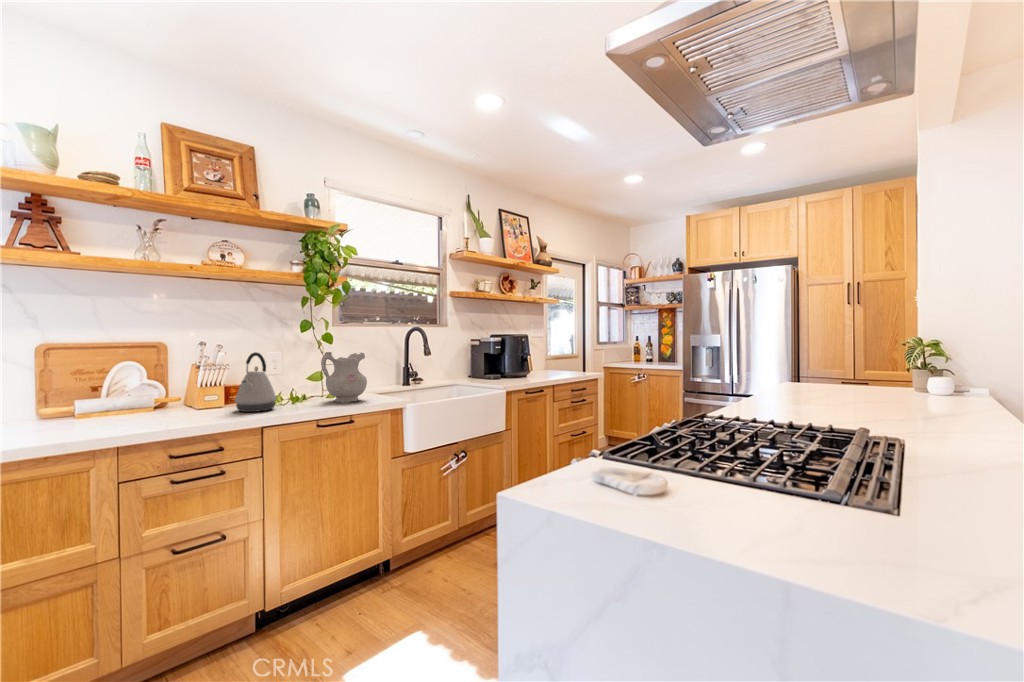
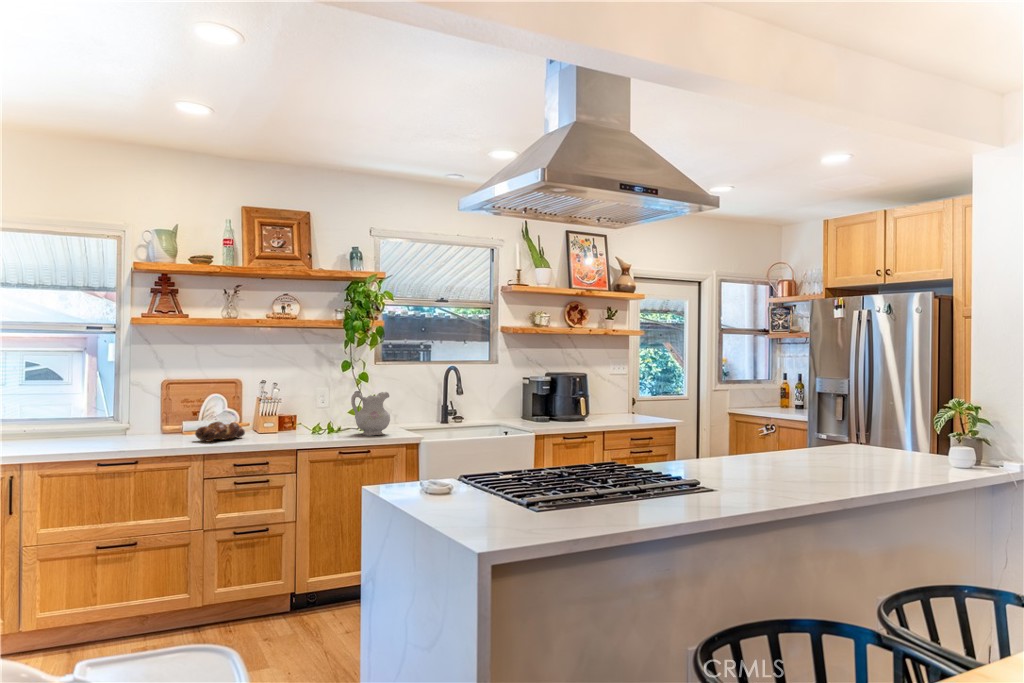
kettle: present [235,352,276,412] -> none [282,390,313,438]
bread loaf: none [99,397,180,426] -> present [195,422,245,442]

